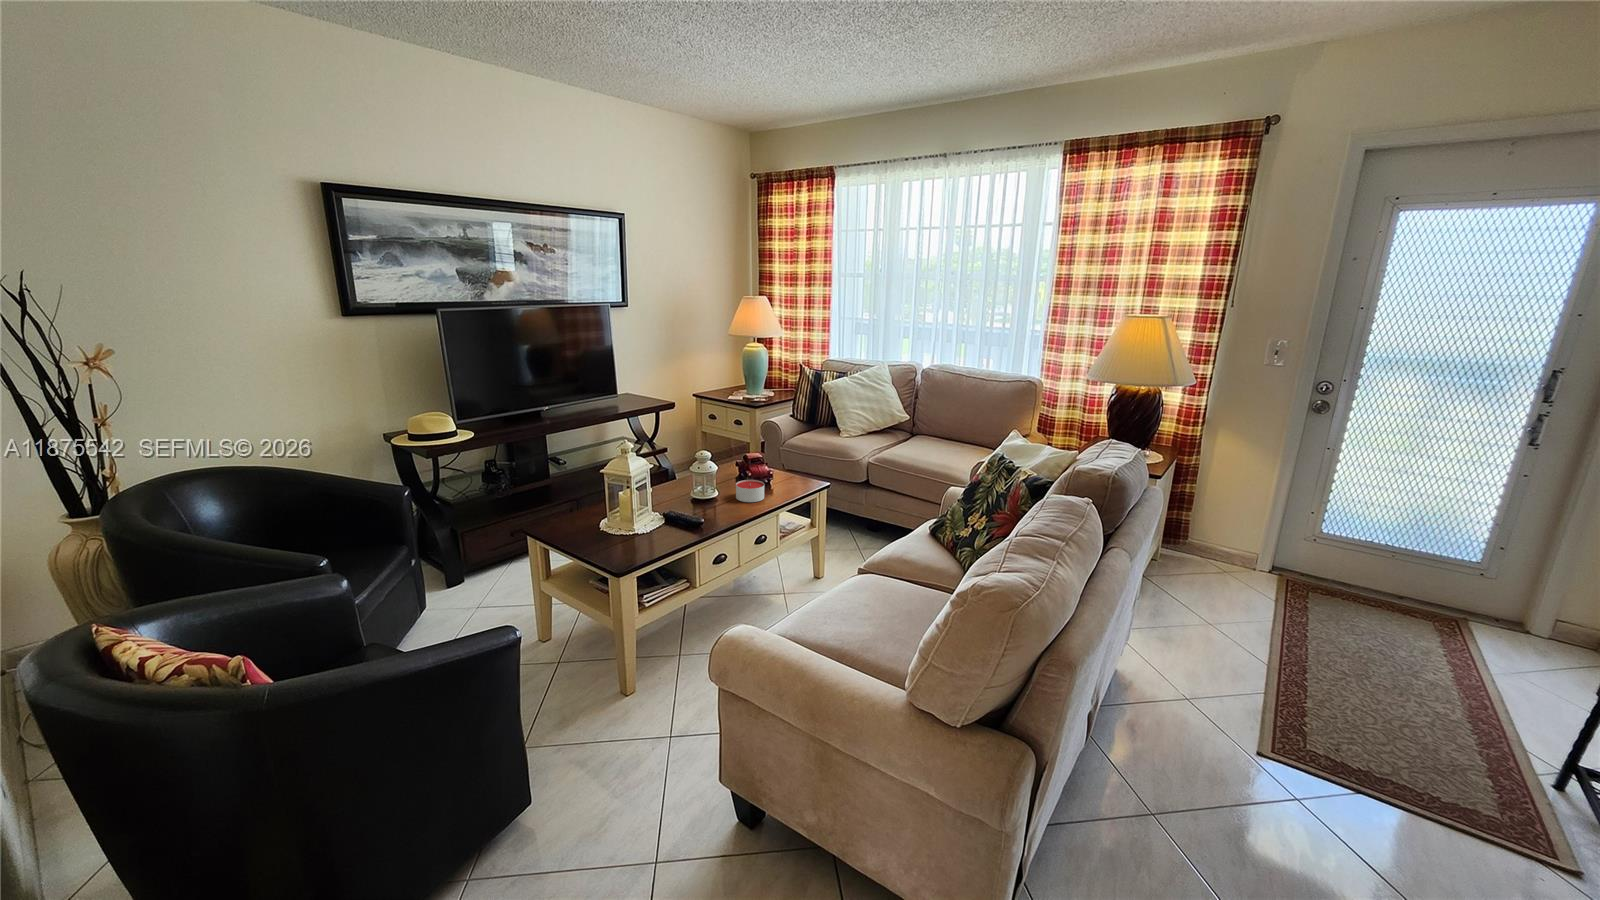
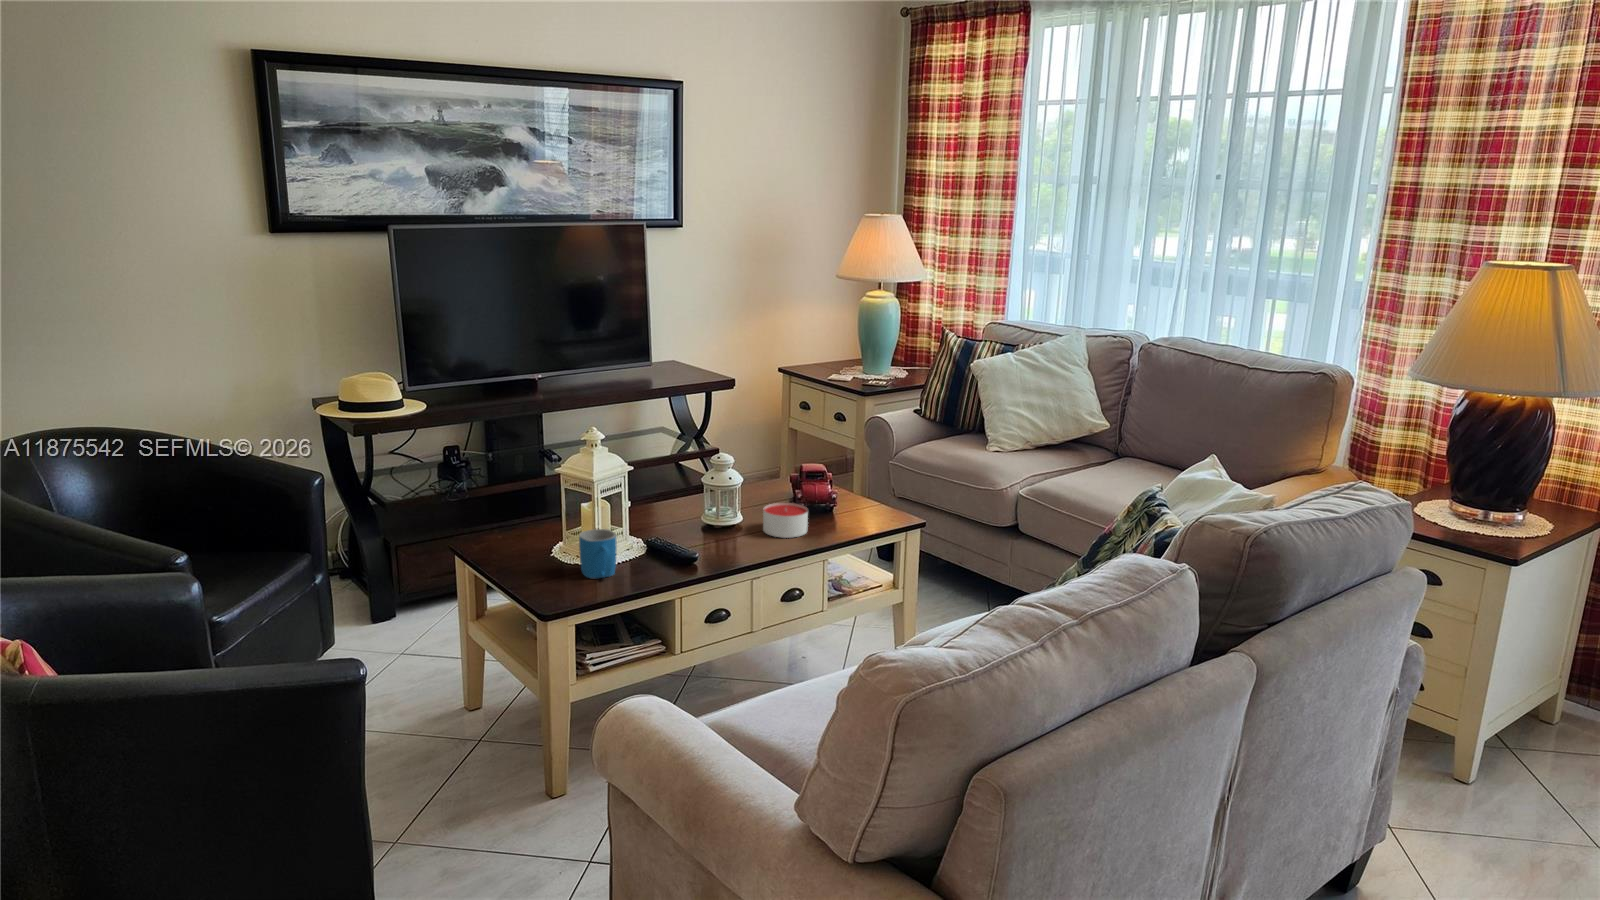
mug: none [630,509,656,543] -> present [579,529,617,579]

